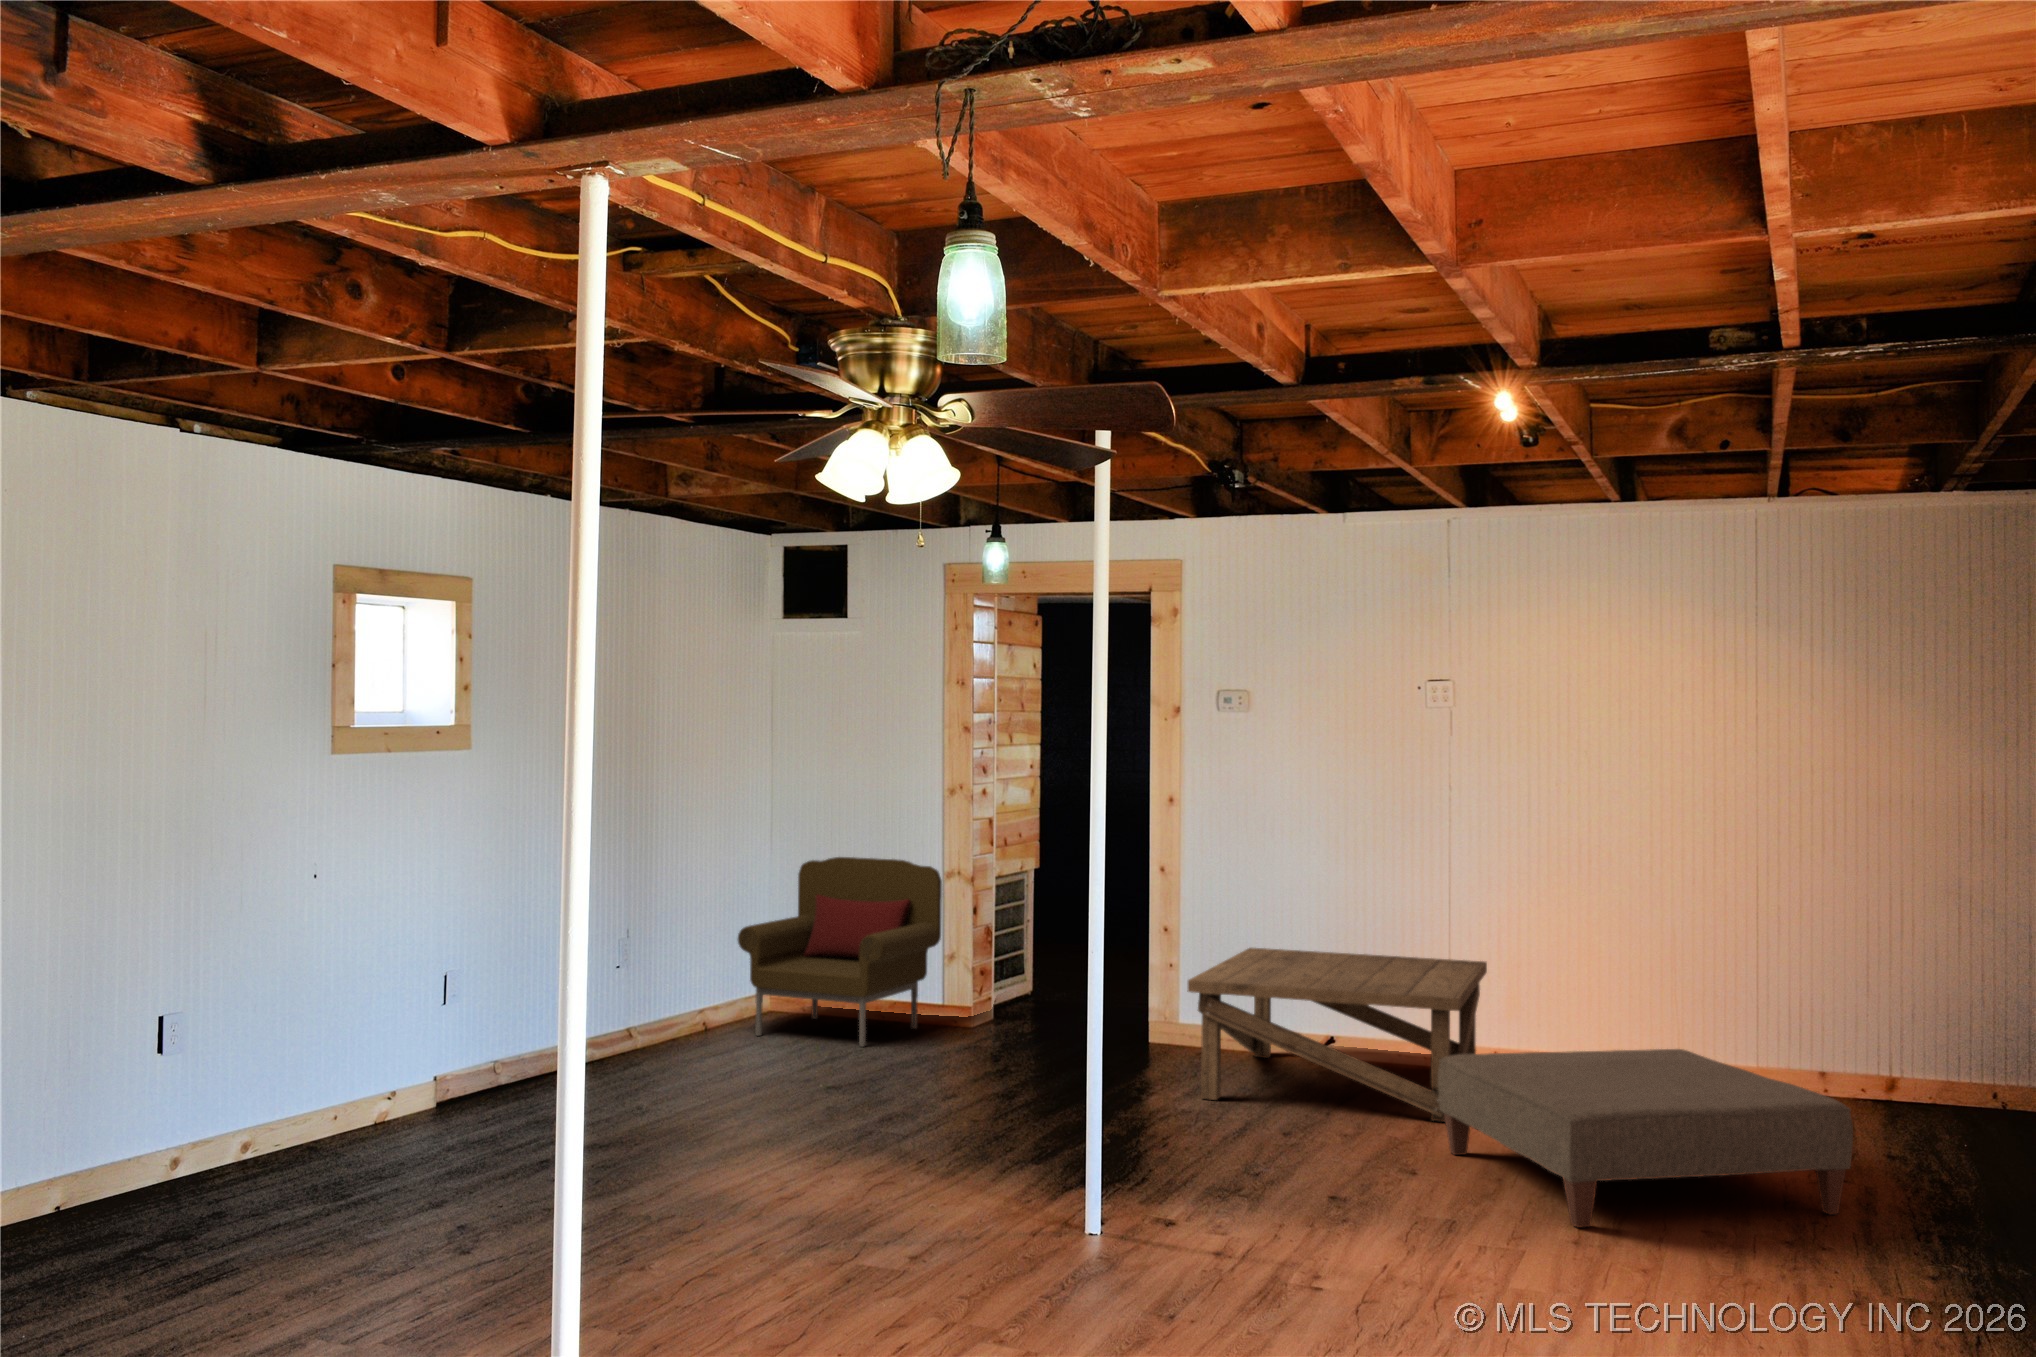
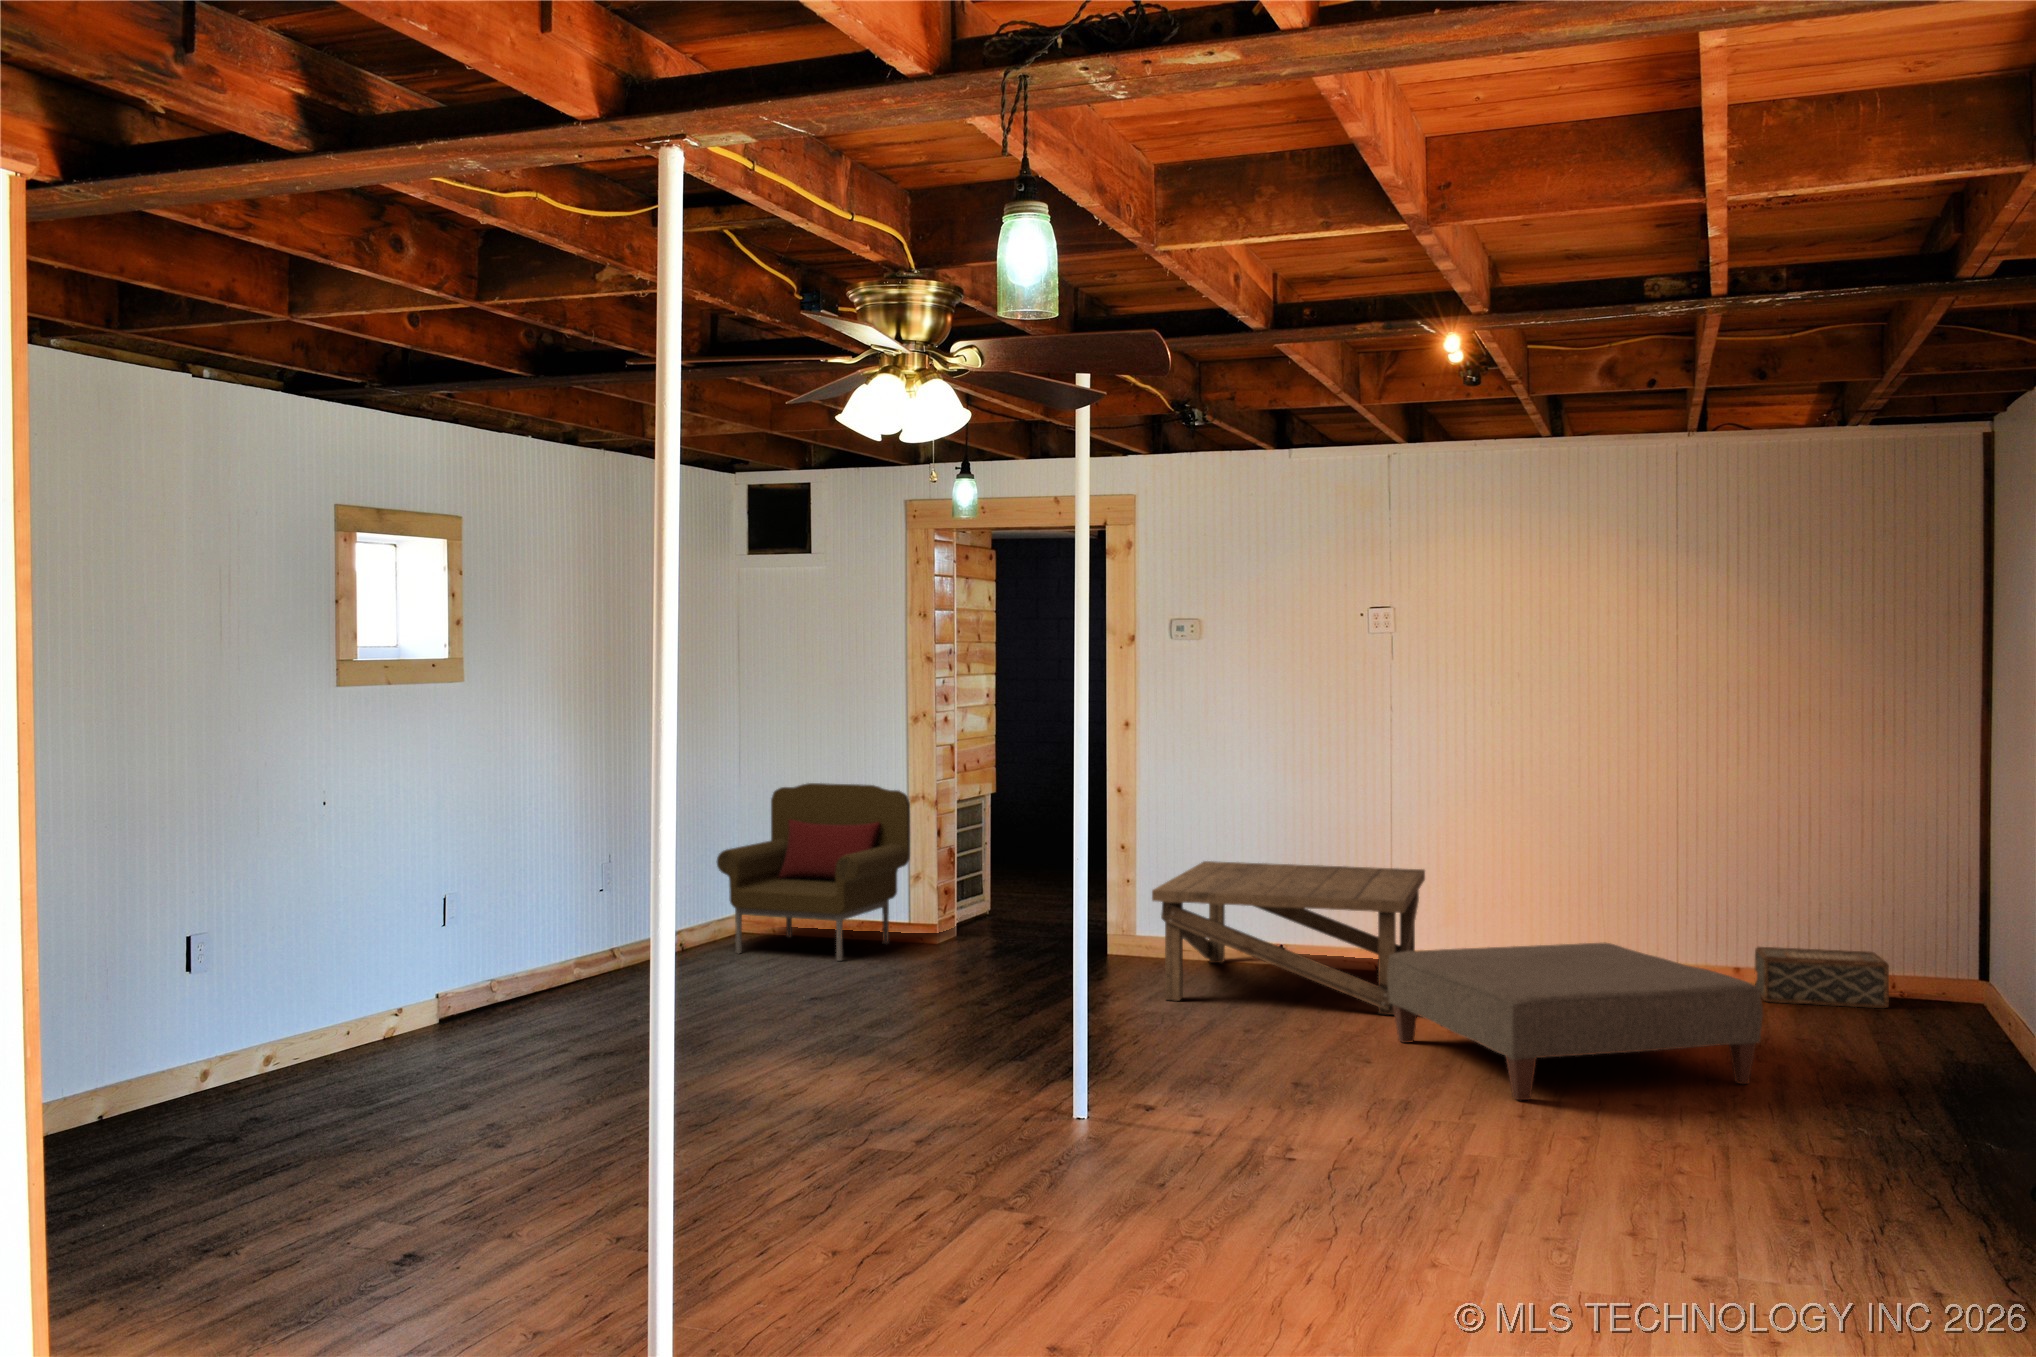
woven basket: none [1849,1054,2000,1127] -> present [1755,947,1889,1008]

